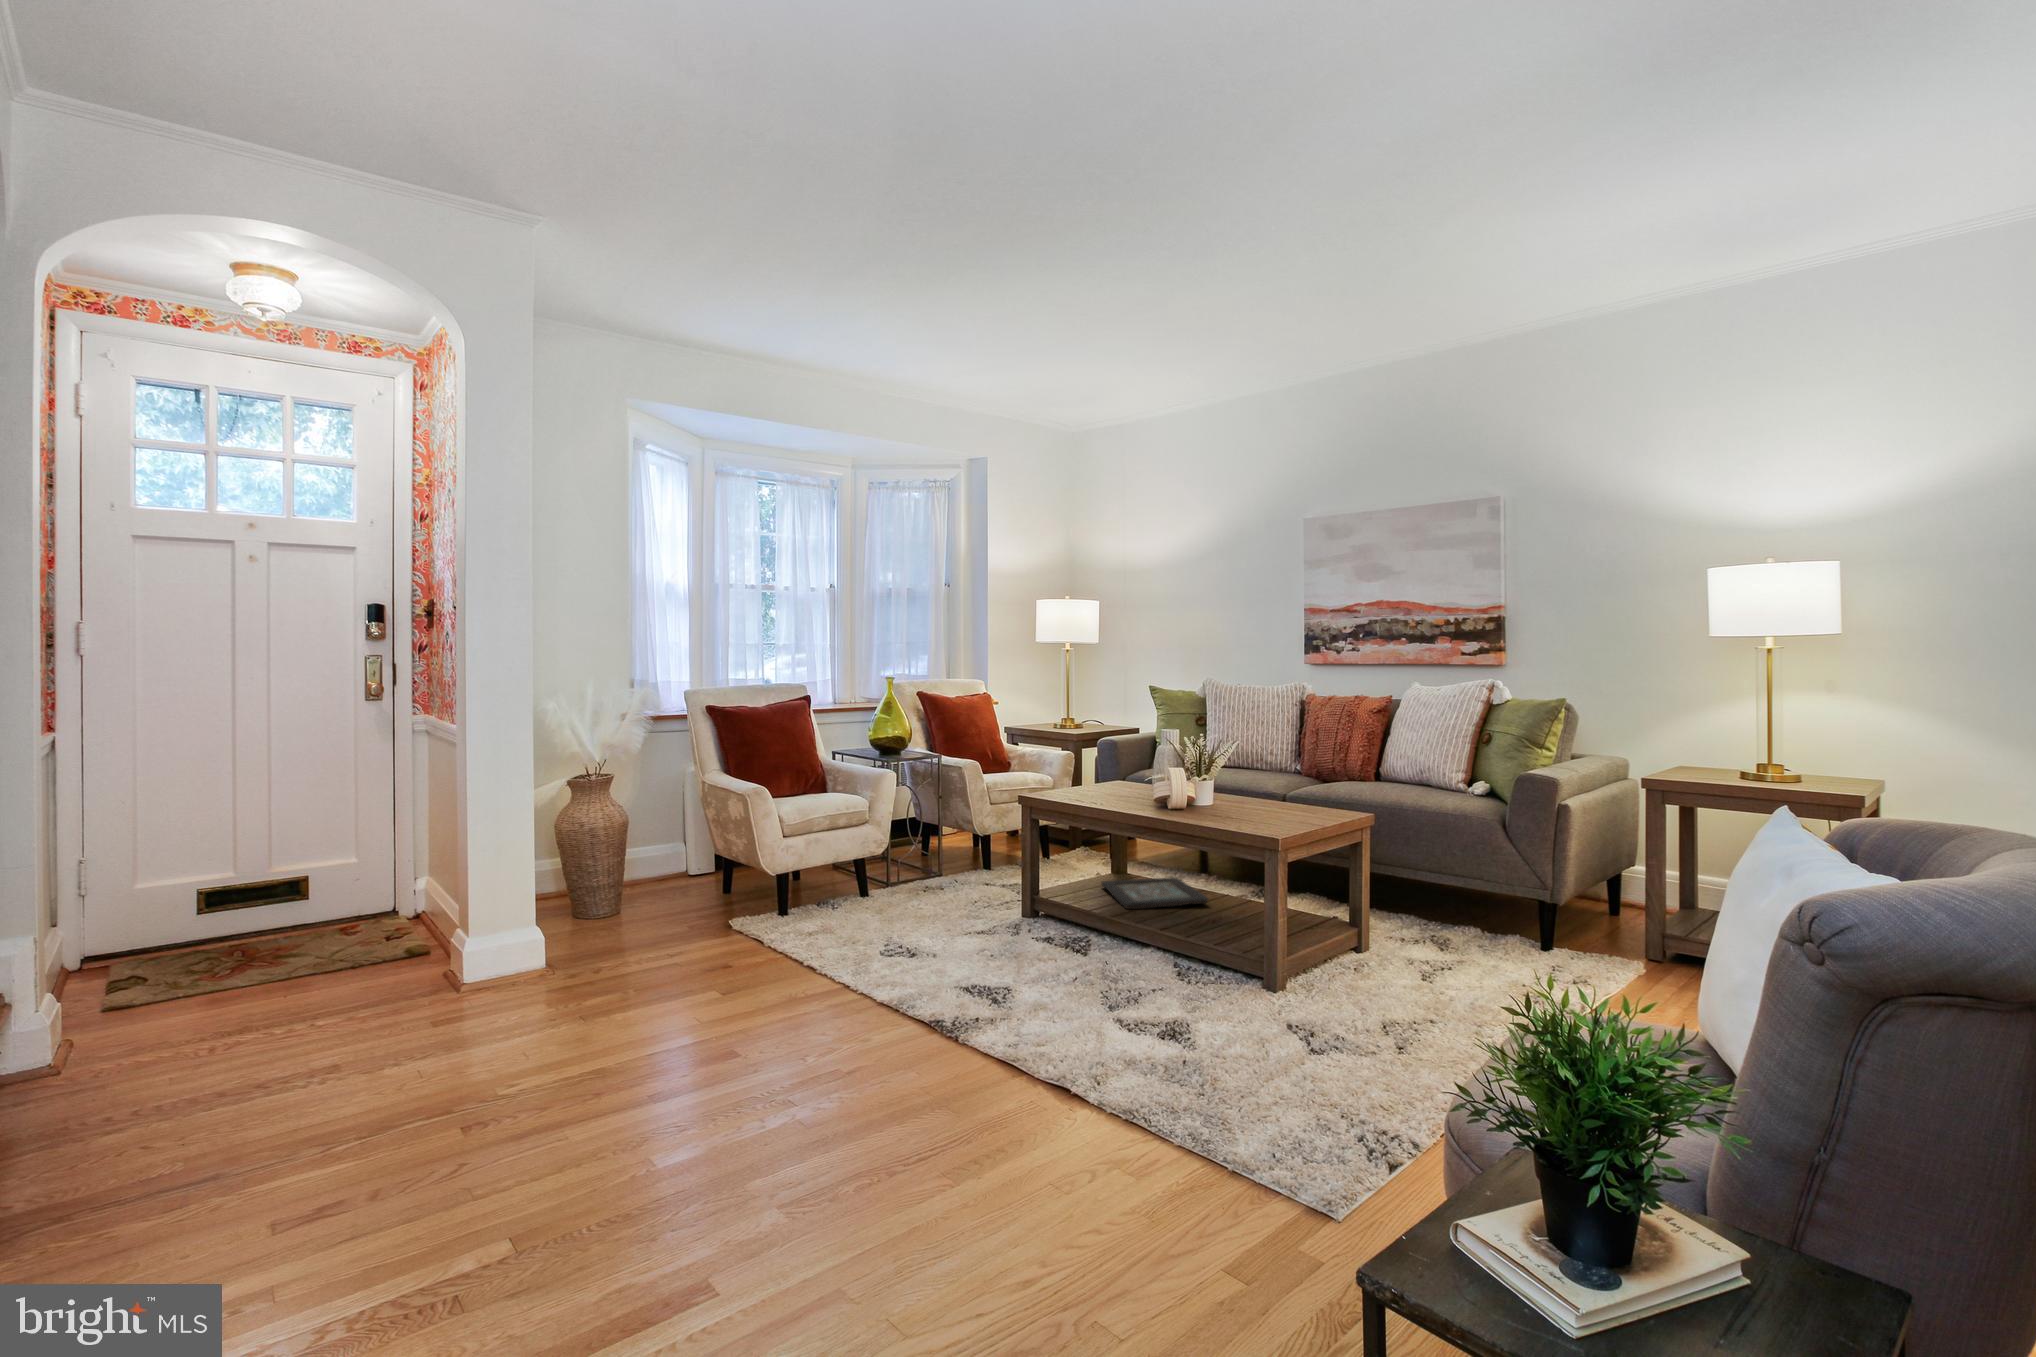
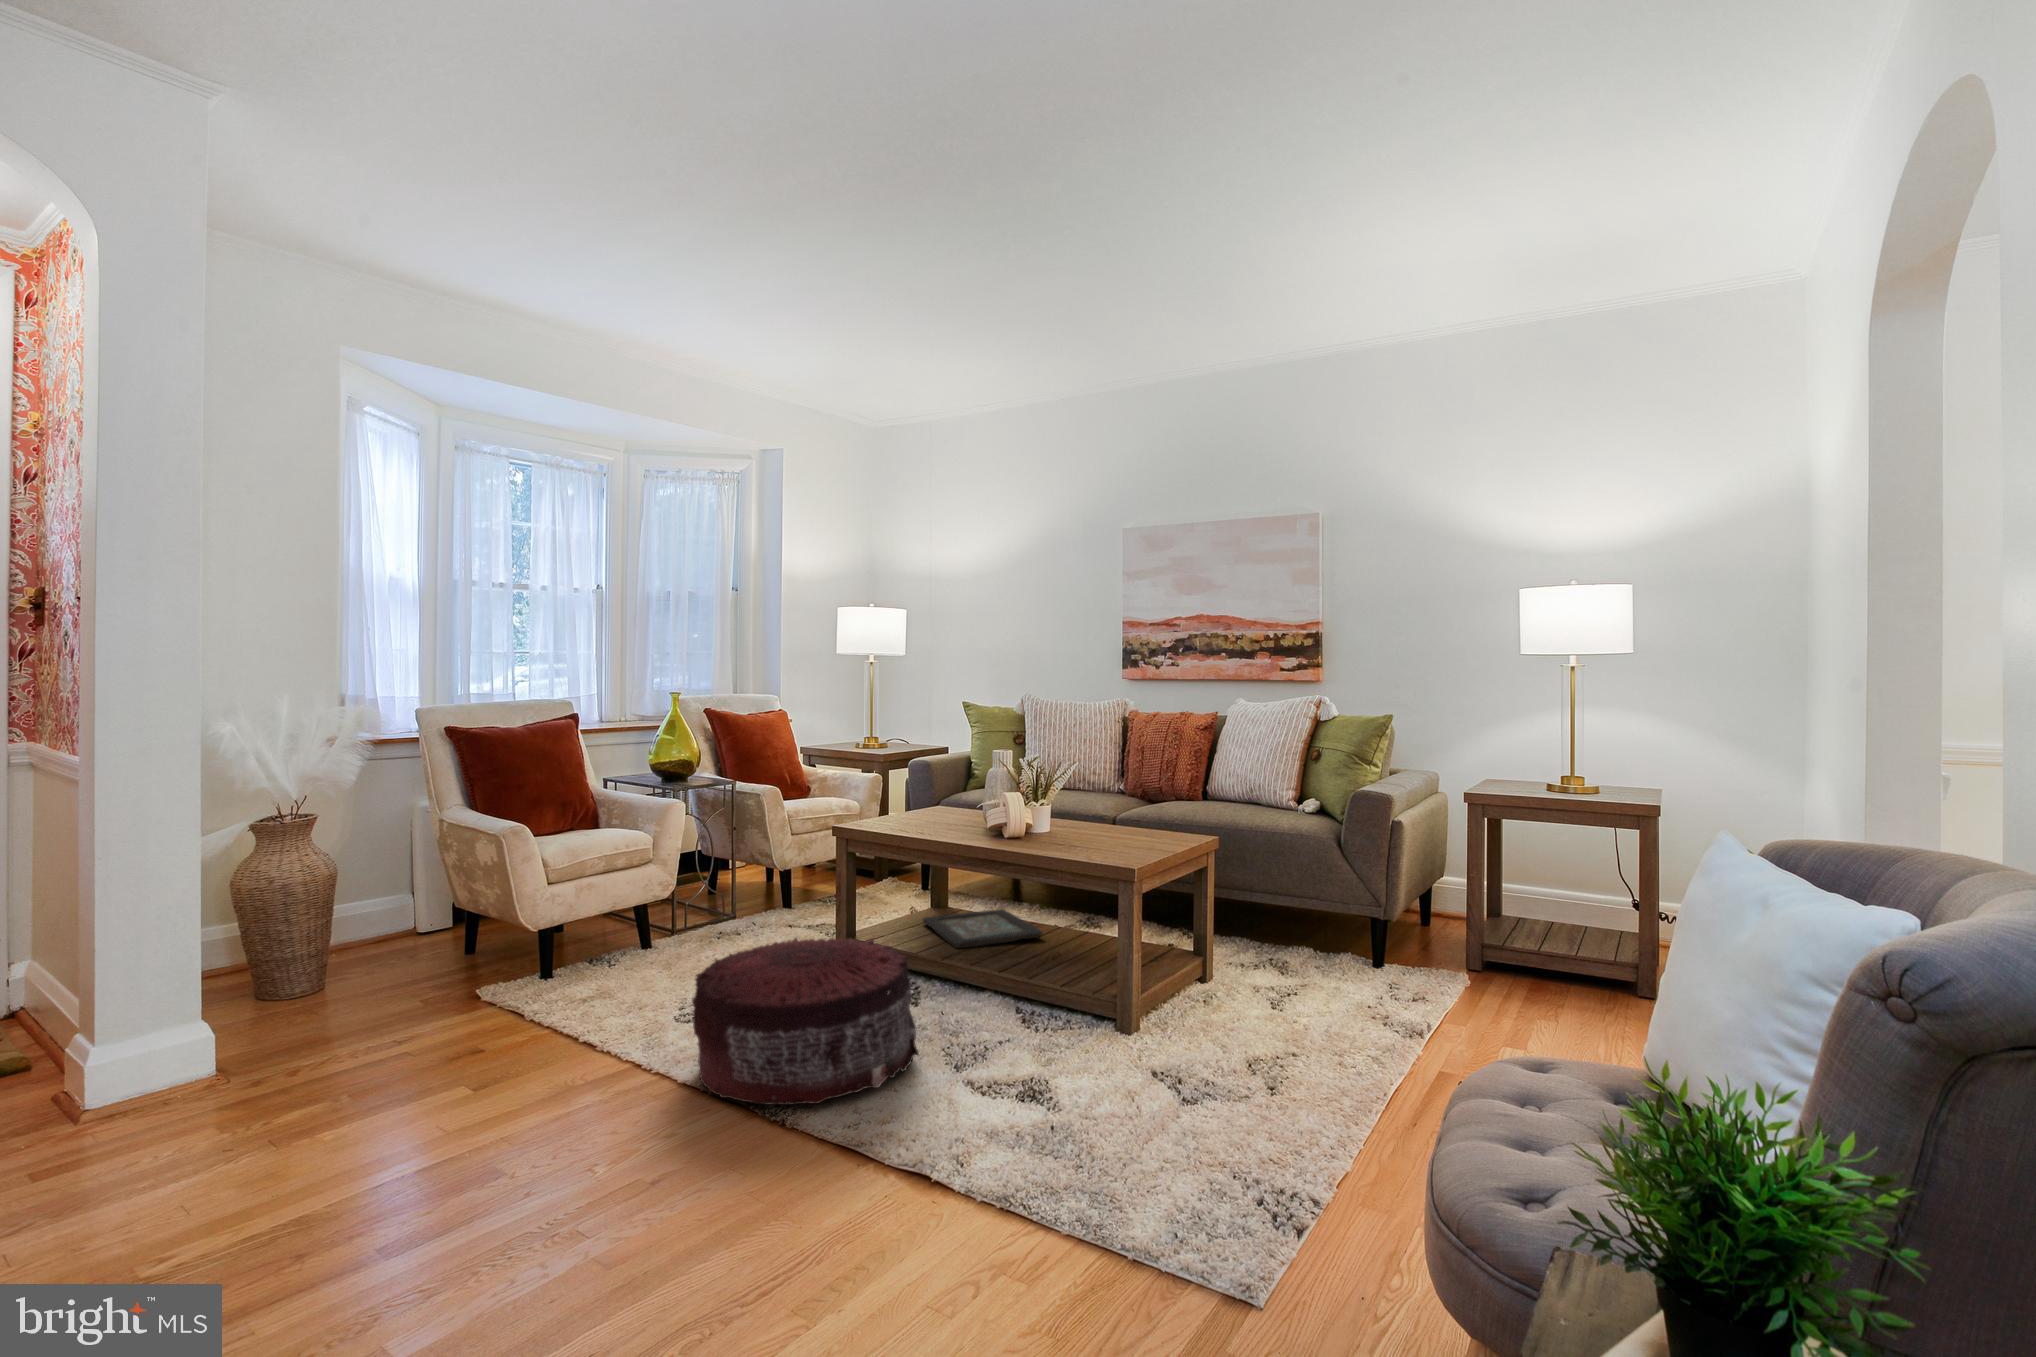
pouf: none [890,888,1079,1026] -> present [692,938,919,1105]

